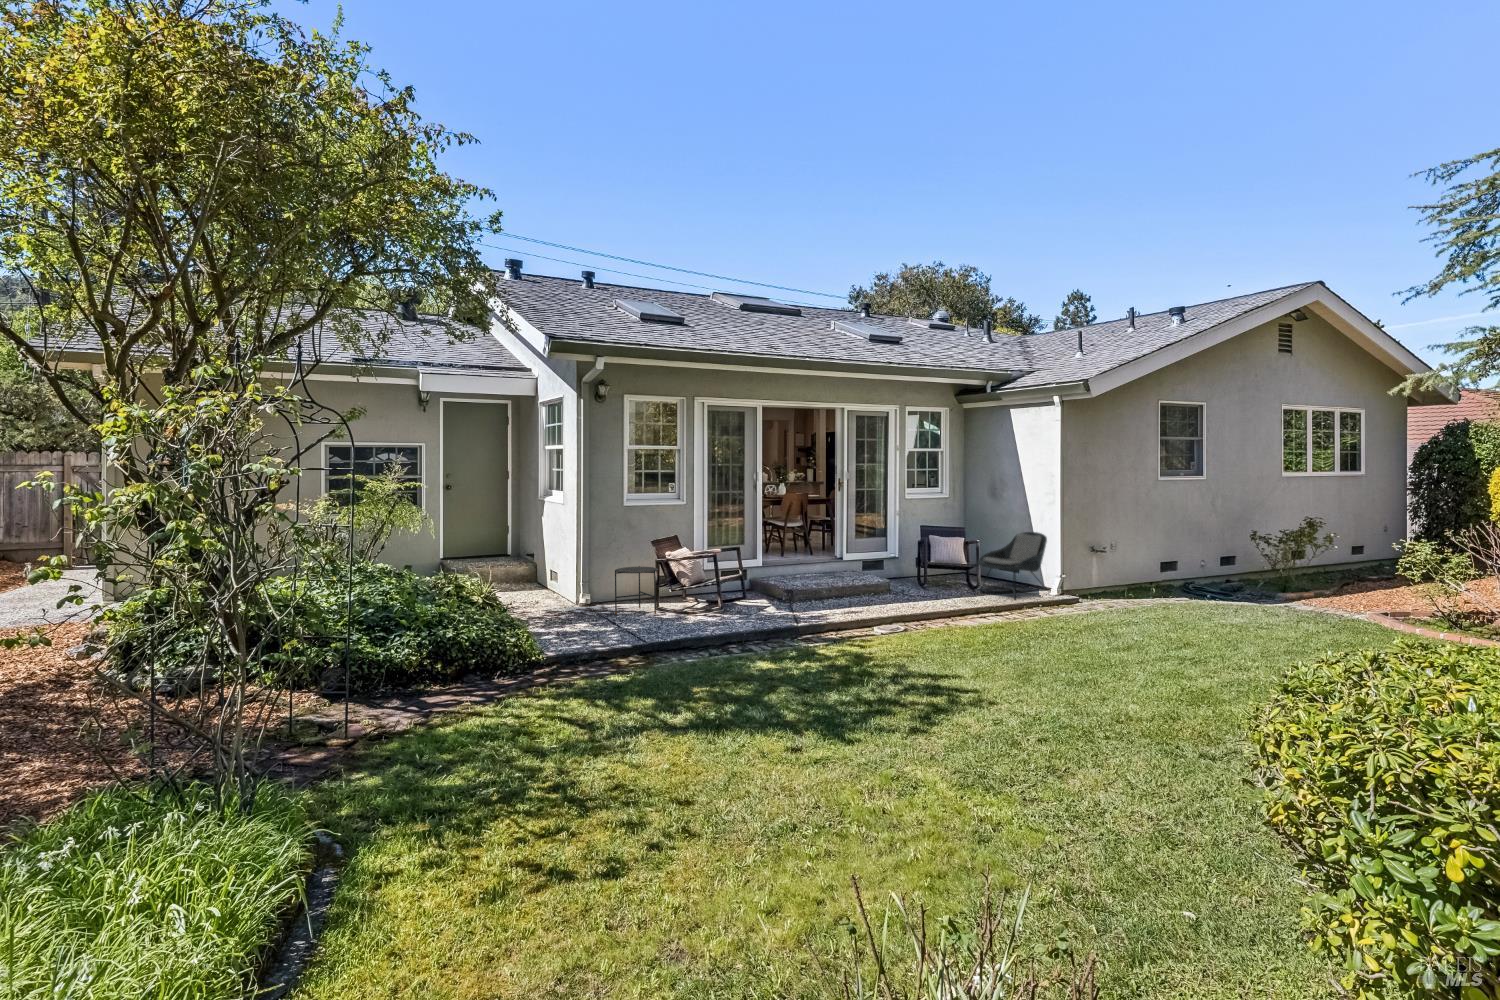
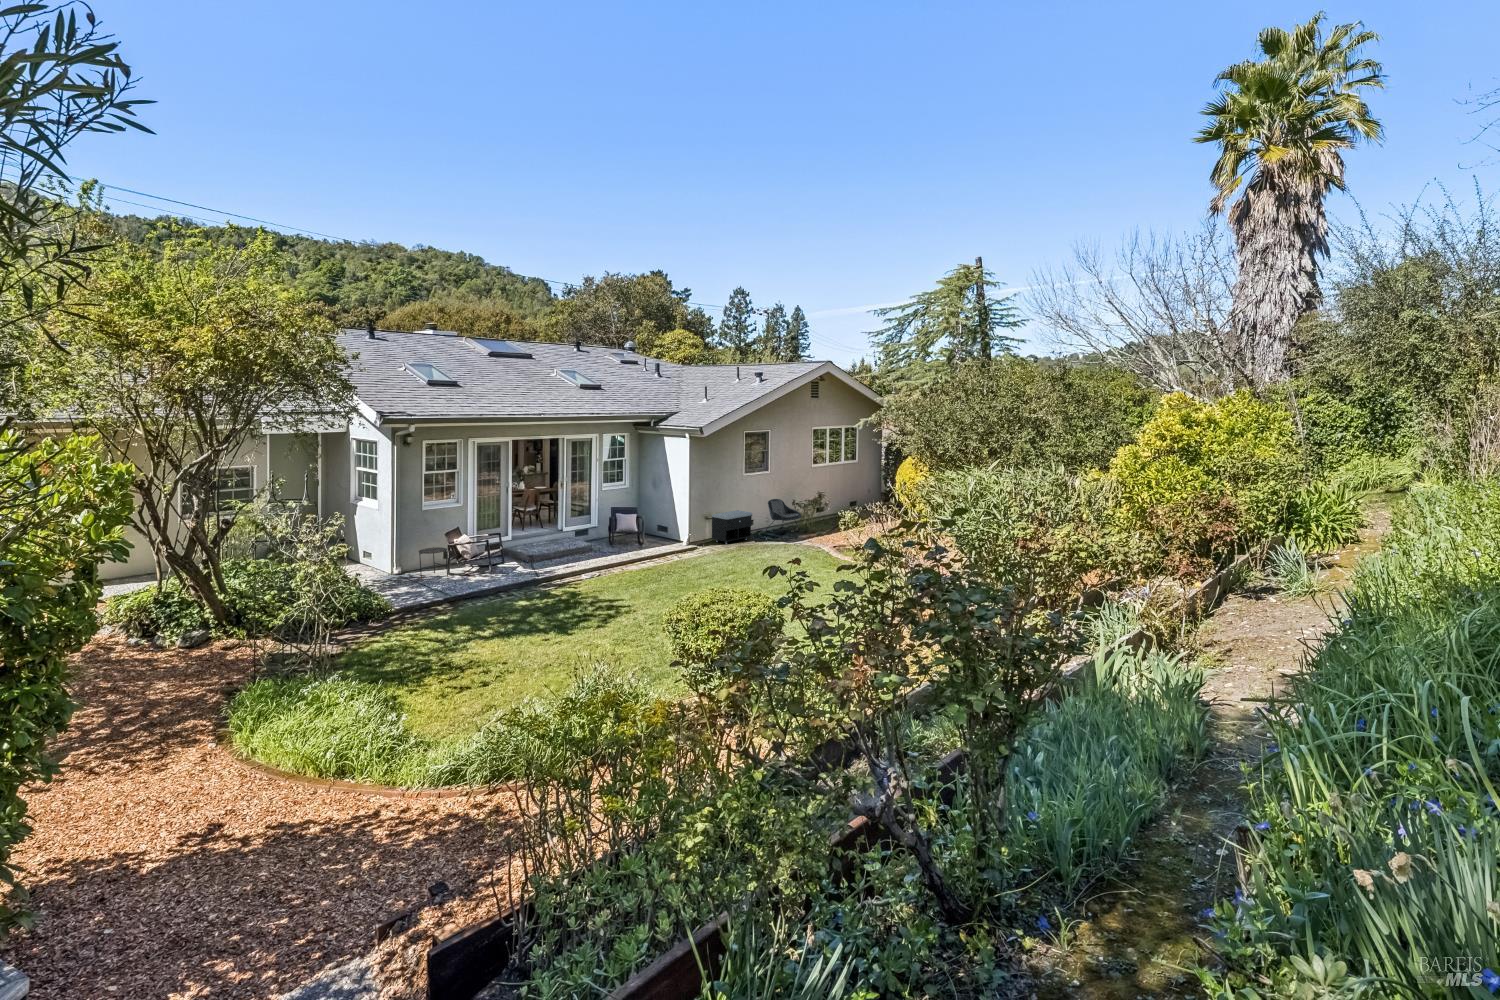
lounge chair: present [978,532,1049,599] -> present [766,499,801,535]
storage bench: none [1100,539,1180,596] -> present [712,510,752,544]

